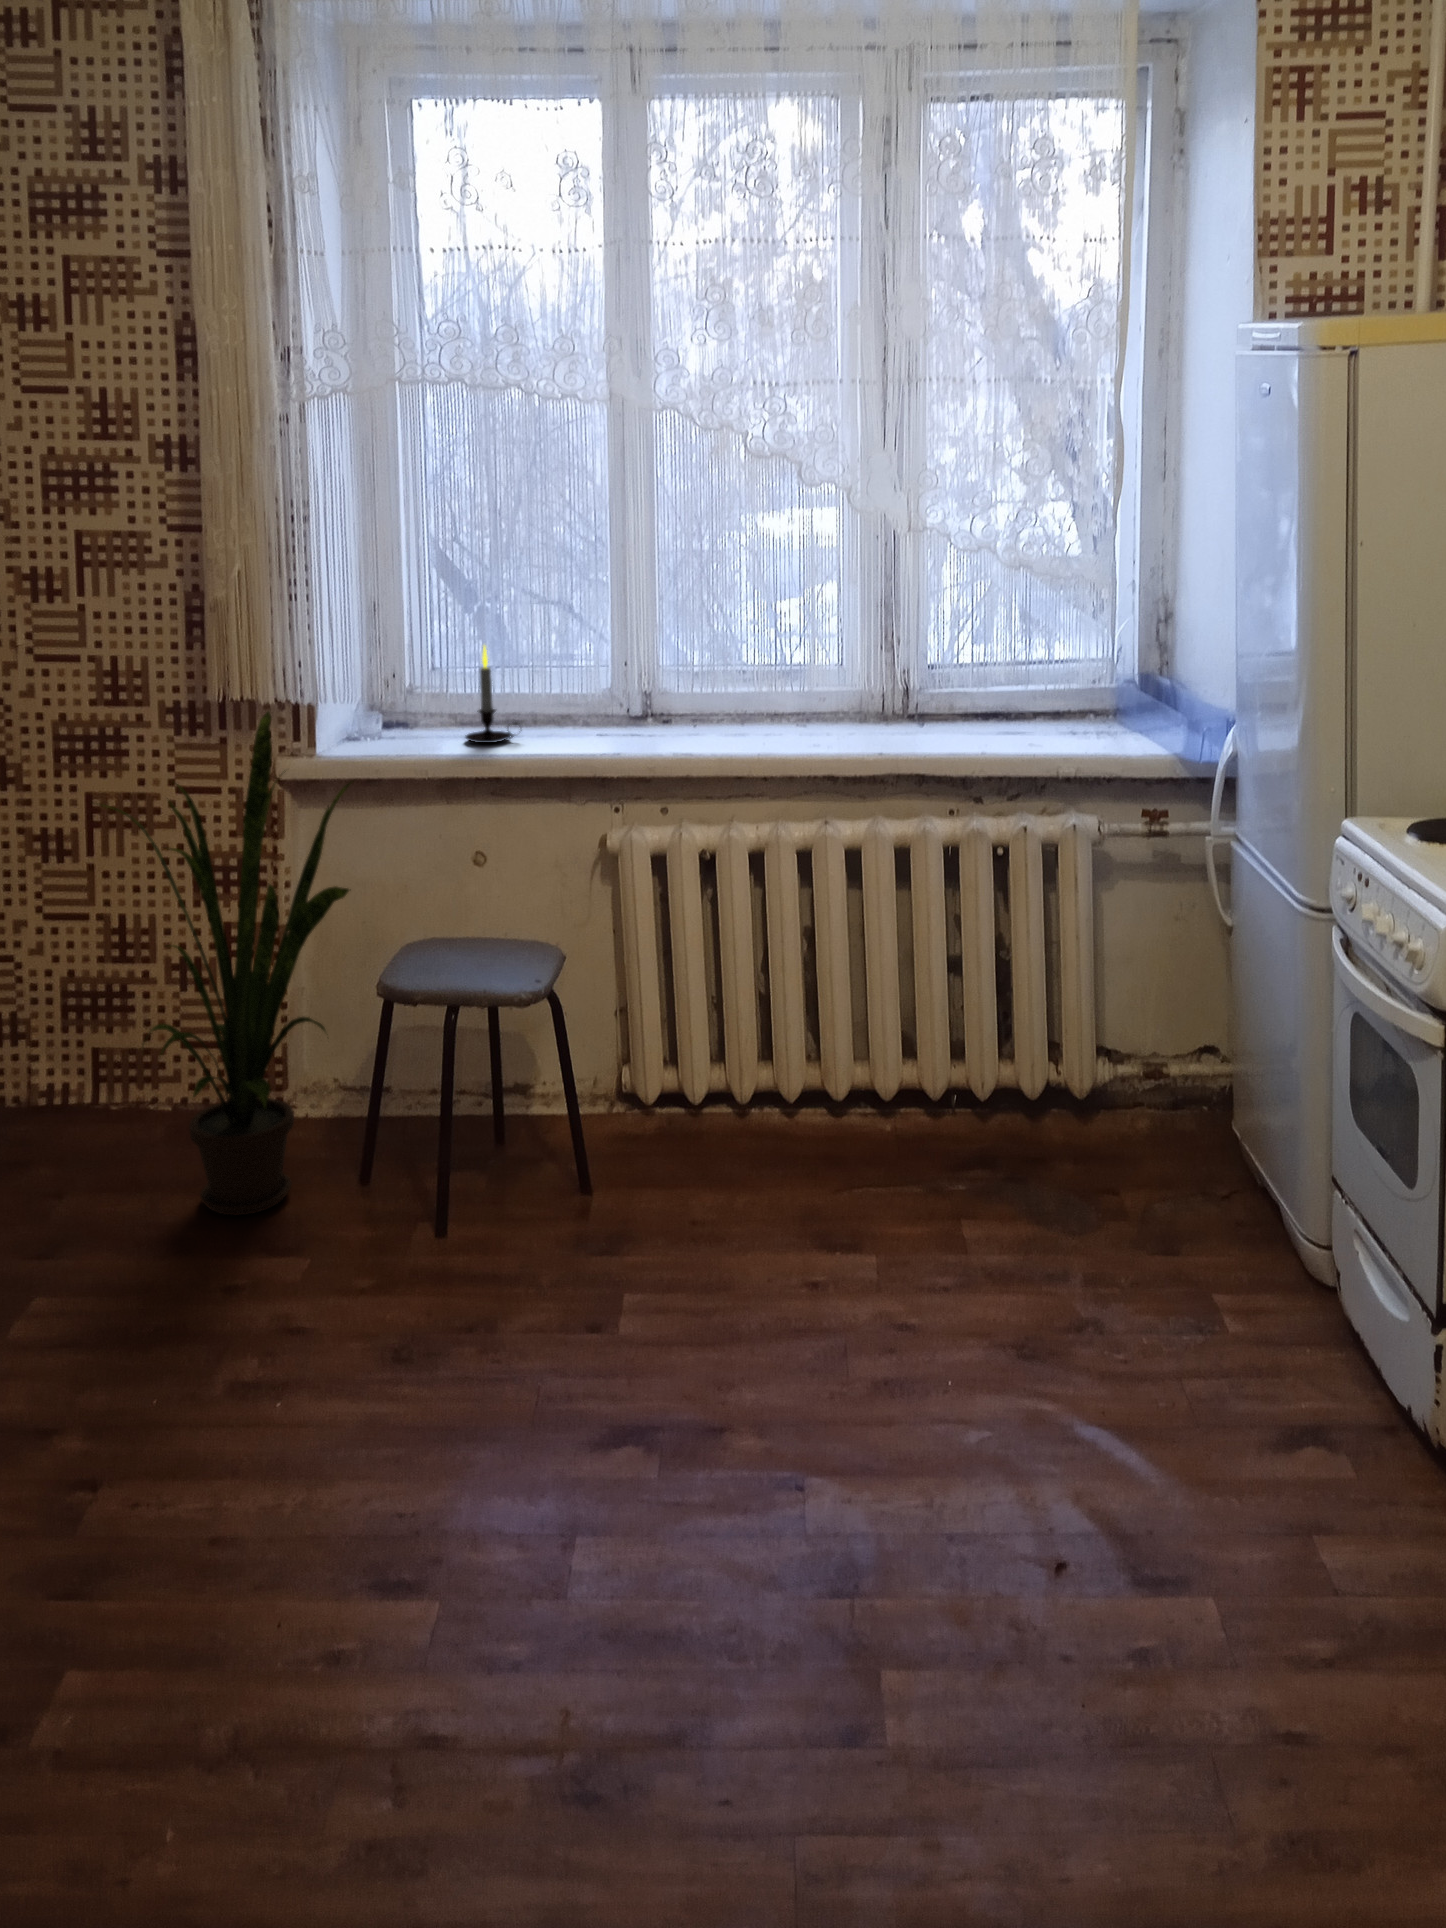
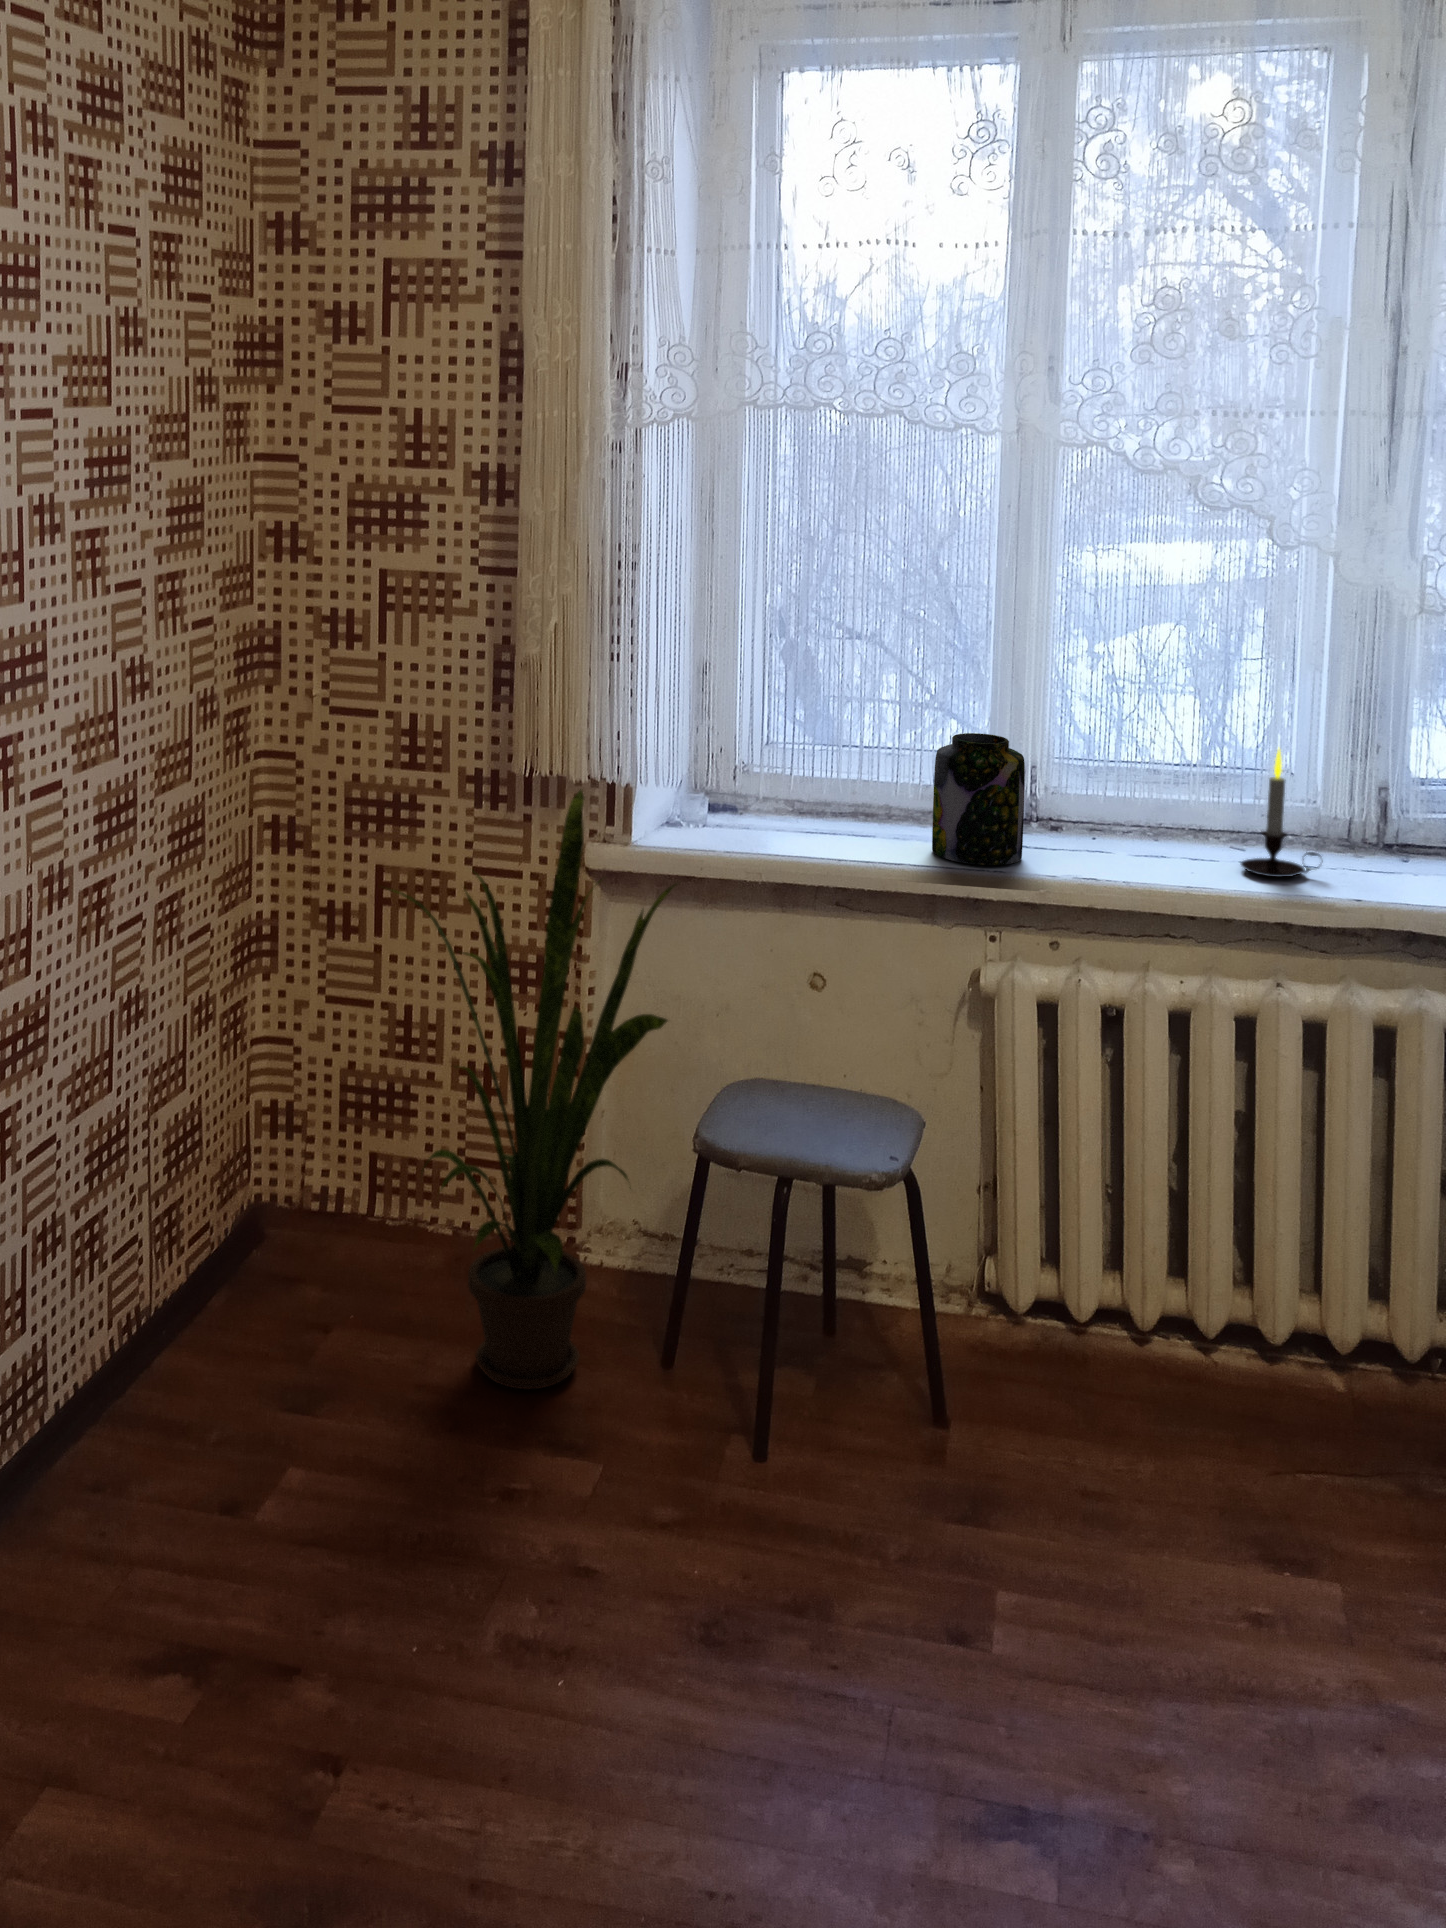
jar: none [563,645,633,748] -> present [932,733,1025,865]
candle: present [466,646,517,743] -> present [1241,750,1320,877]

